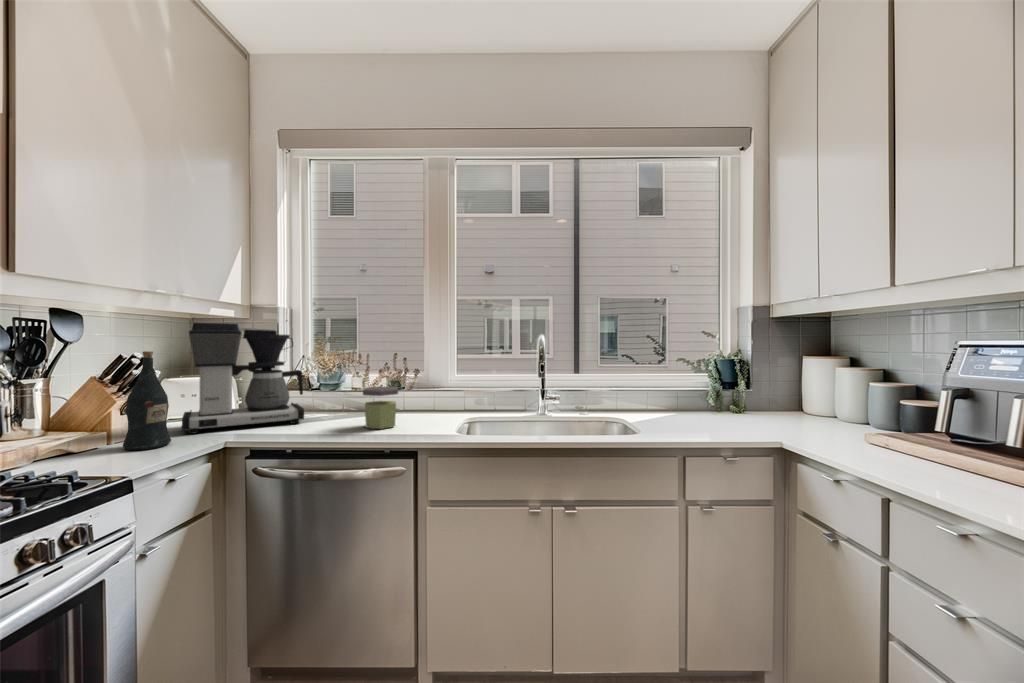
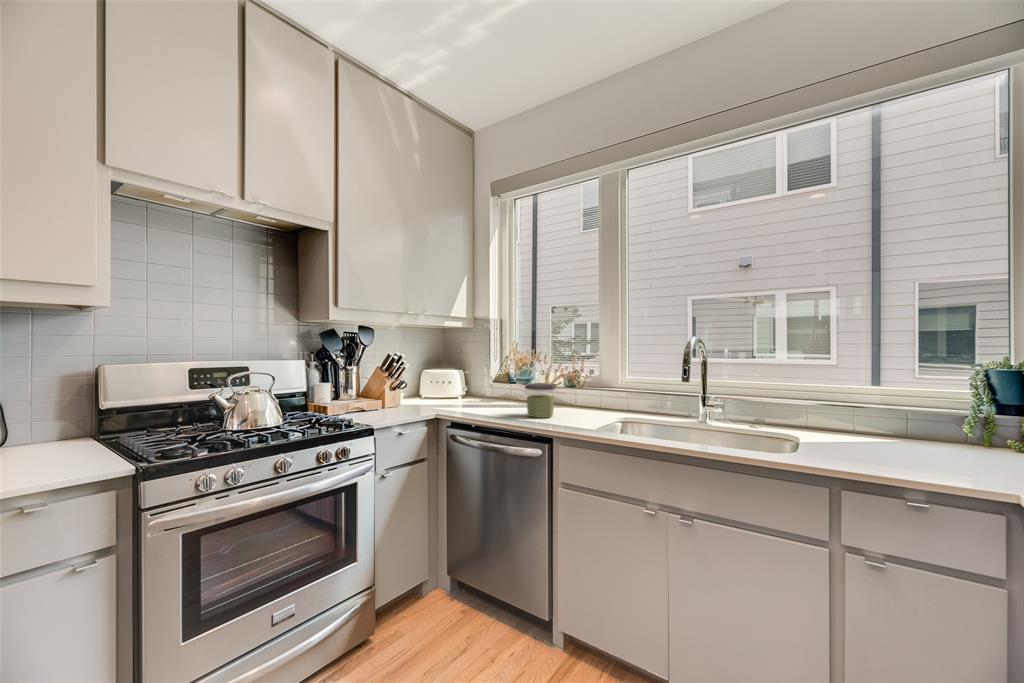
coffee maker: present [182,323,304,434] -> none [418,332,495,408]
wine bottle: present [123,351,171,450] -> none [384,351,409,413]

